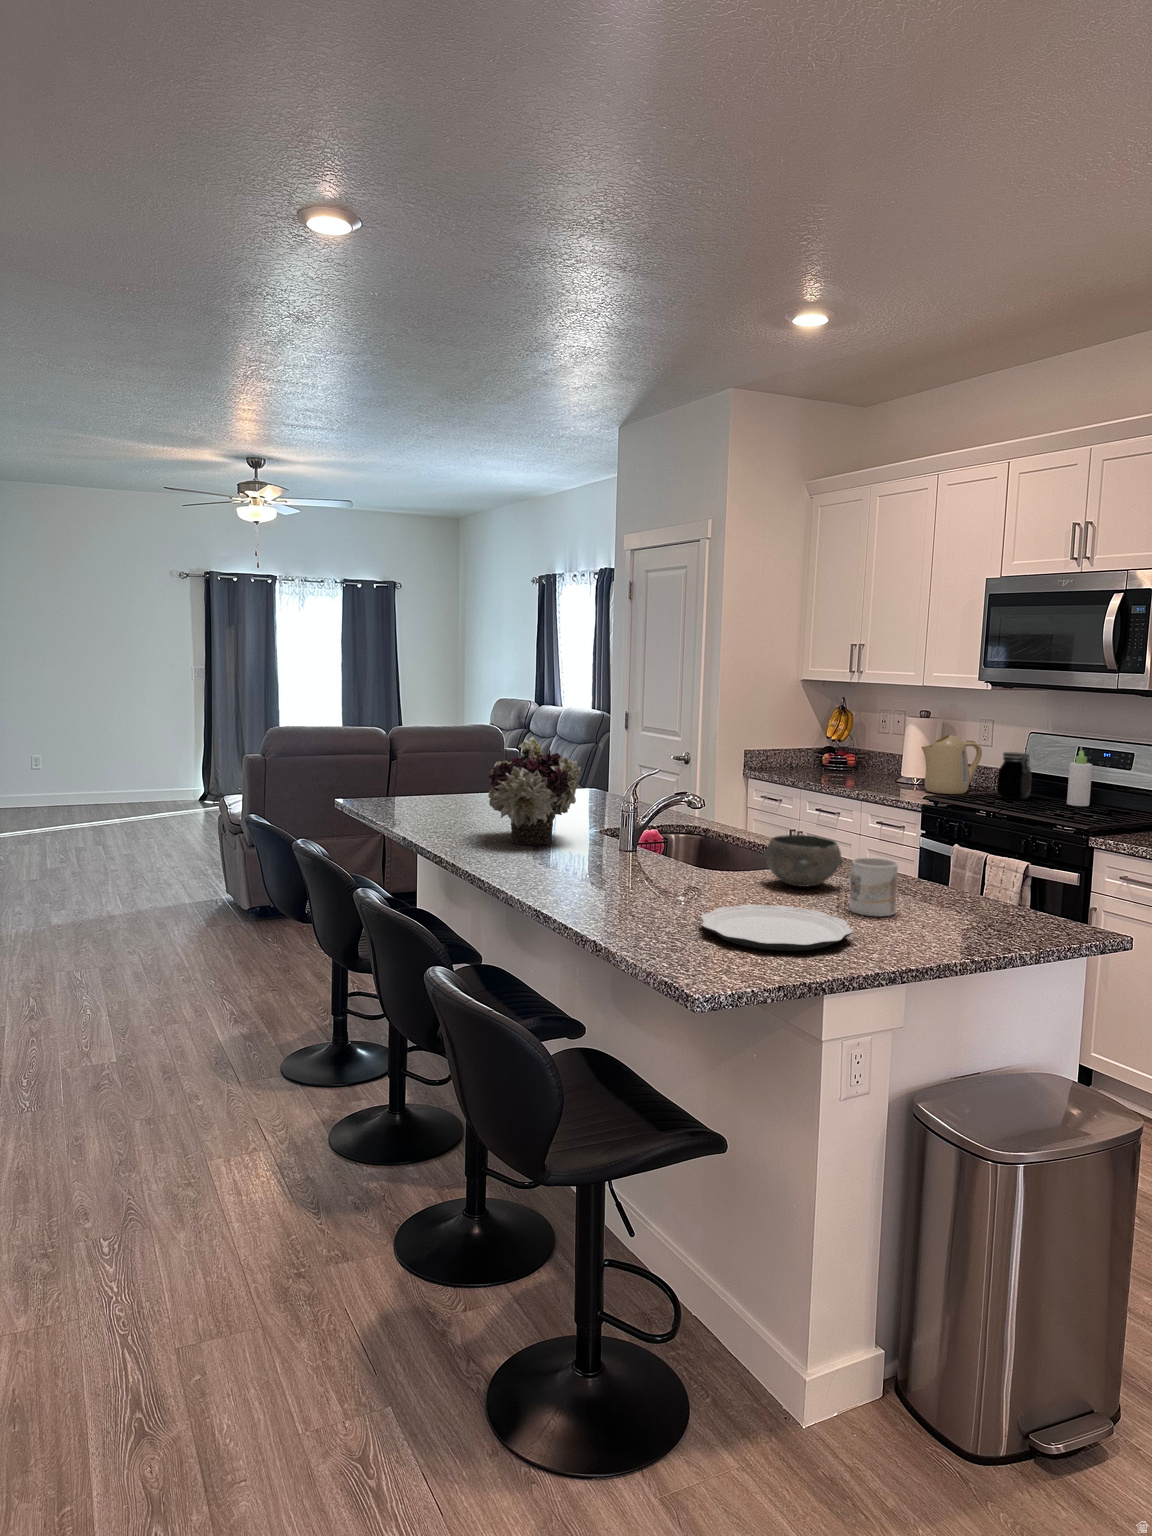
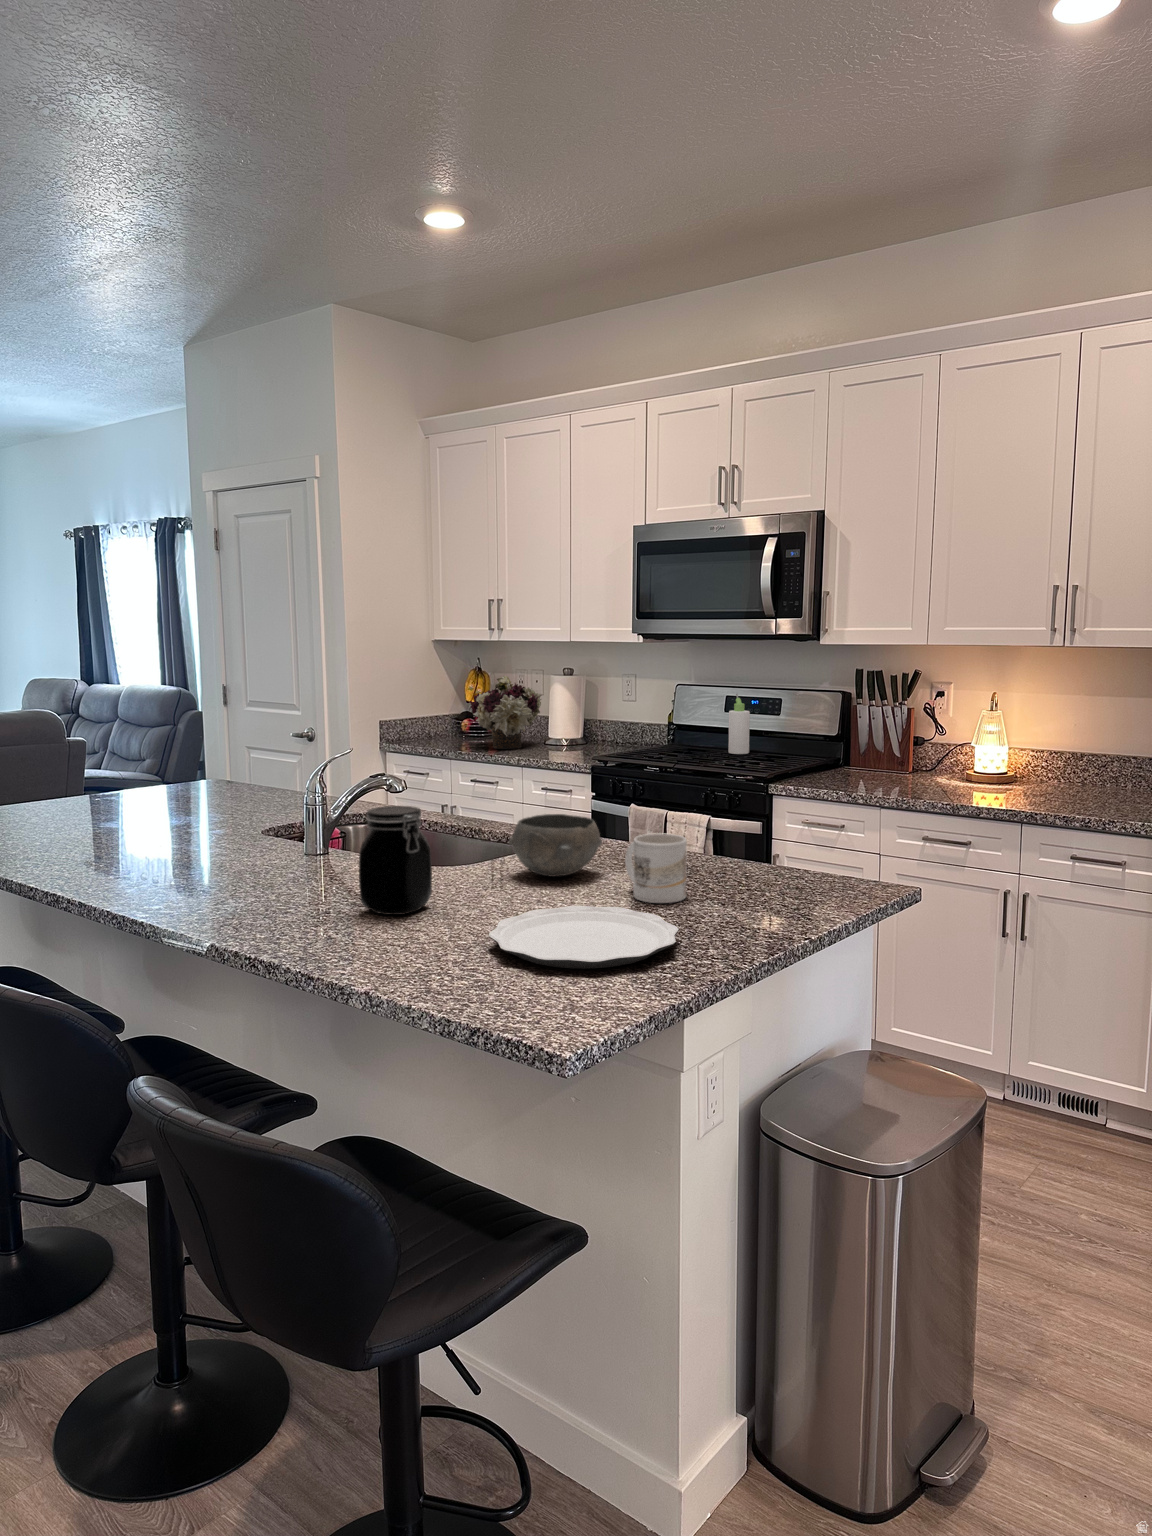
kettle: present [921,735,982,794] -> none [577,690,636,752]
flower arrangement: present [488,737,581,845] -> present [470,676,541,749]
jar: present [997,752,1031,800] -> present [359,806,432,915]

